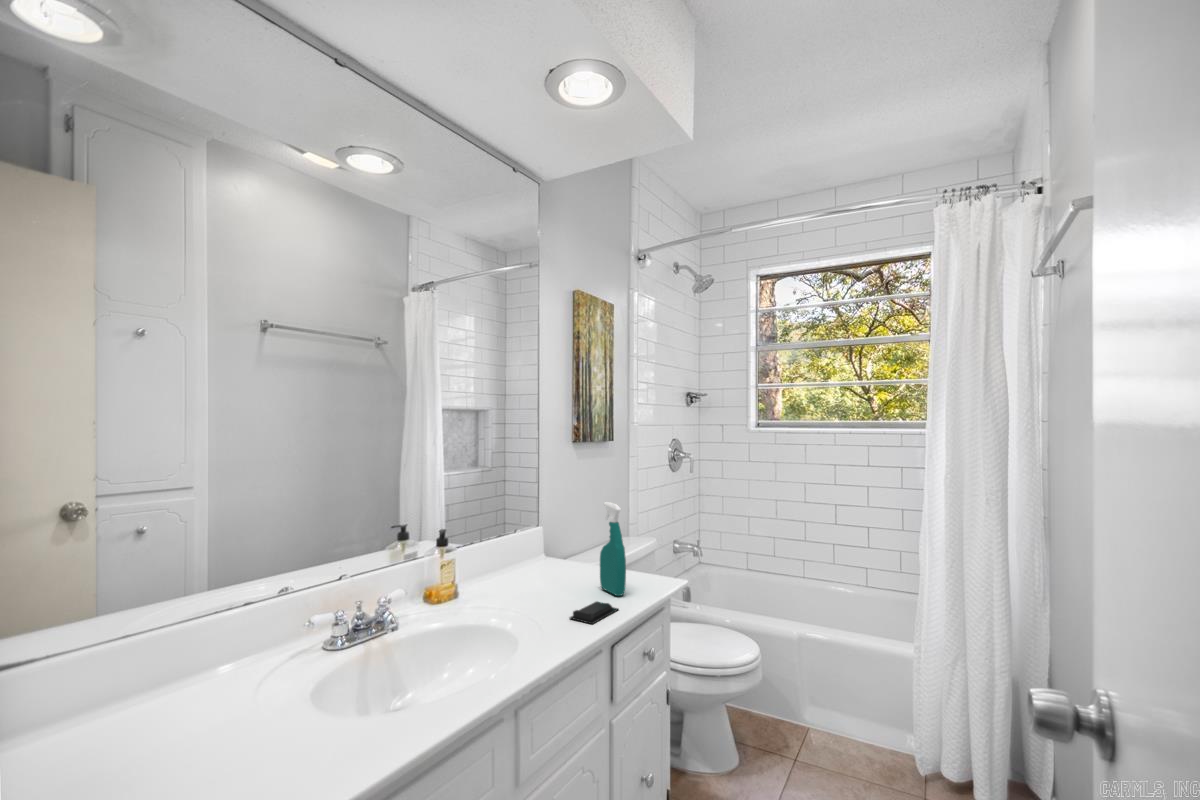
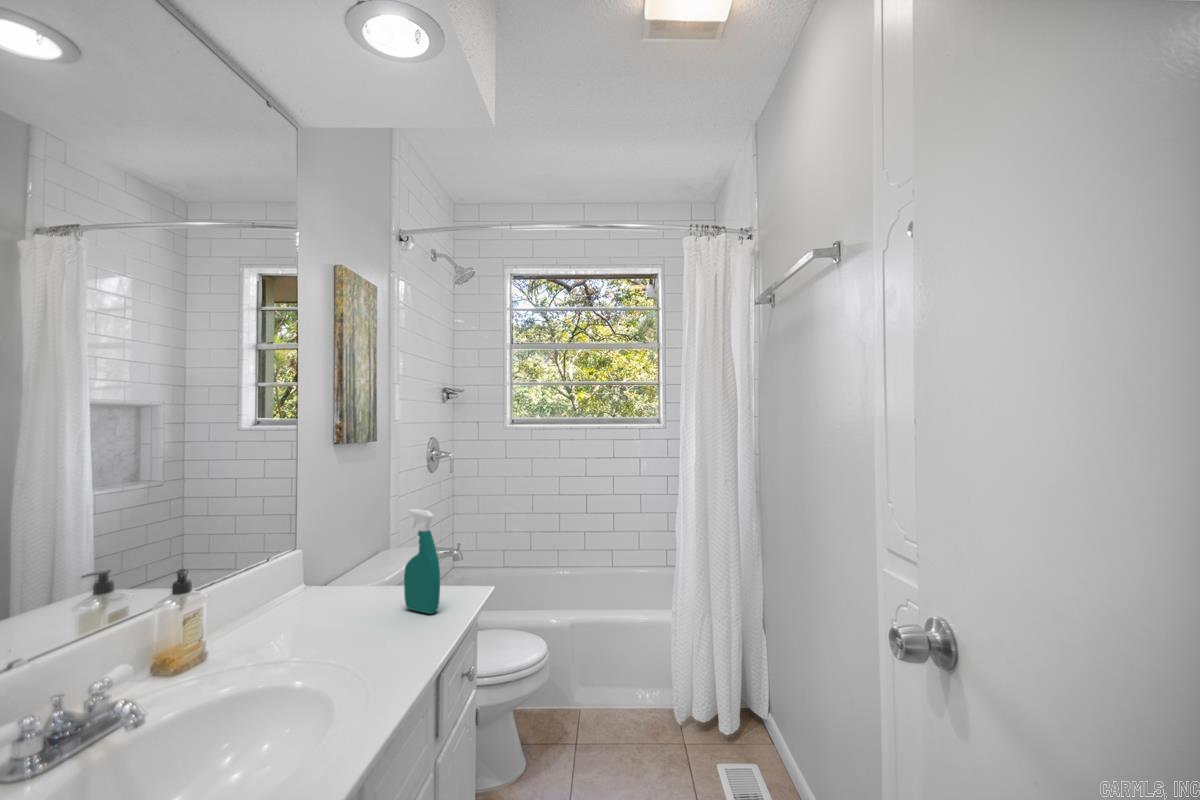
soap bar: present [570,602,619,624] -> none [389,624,442,652]

